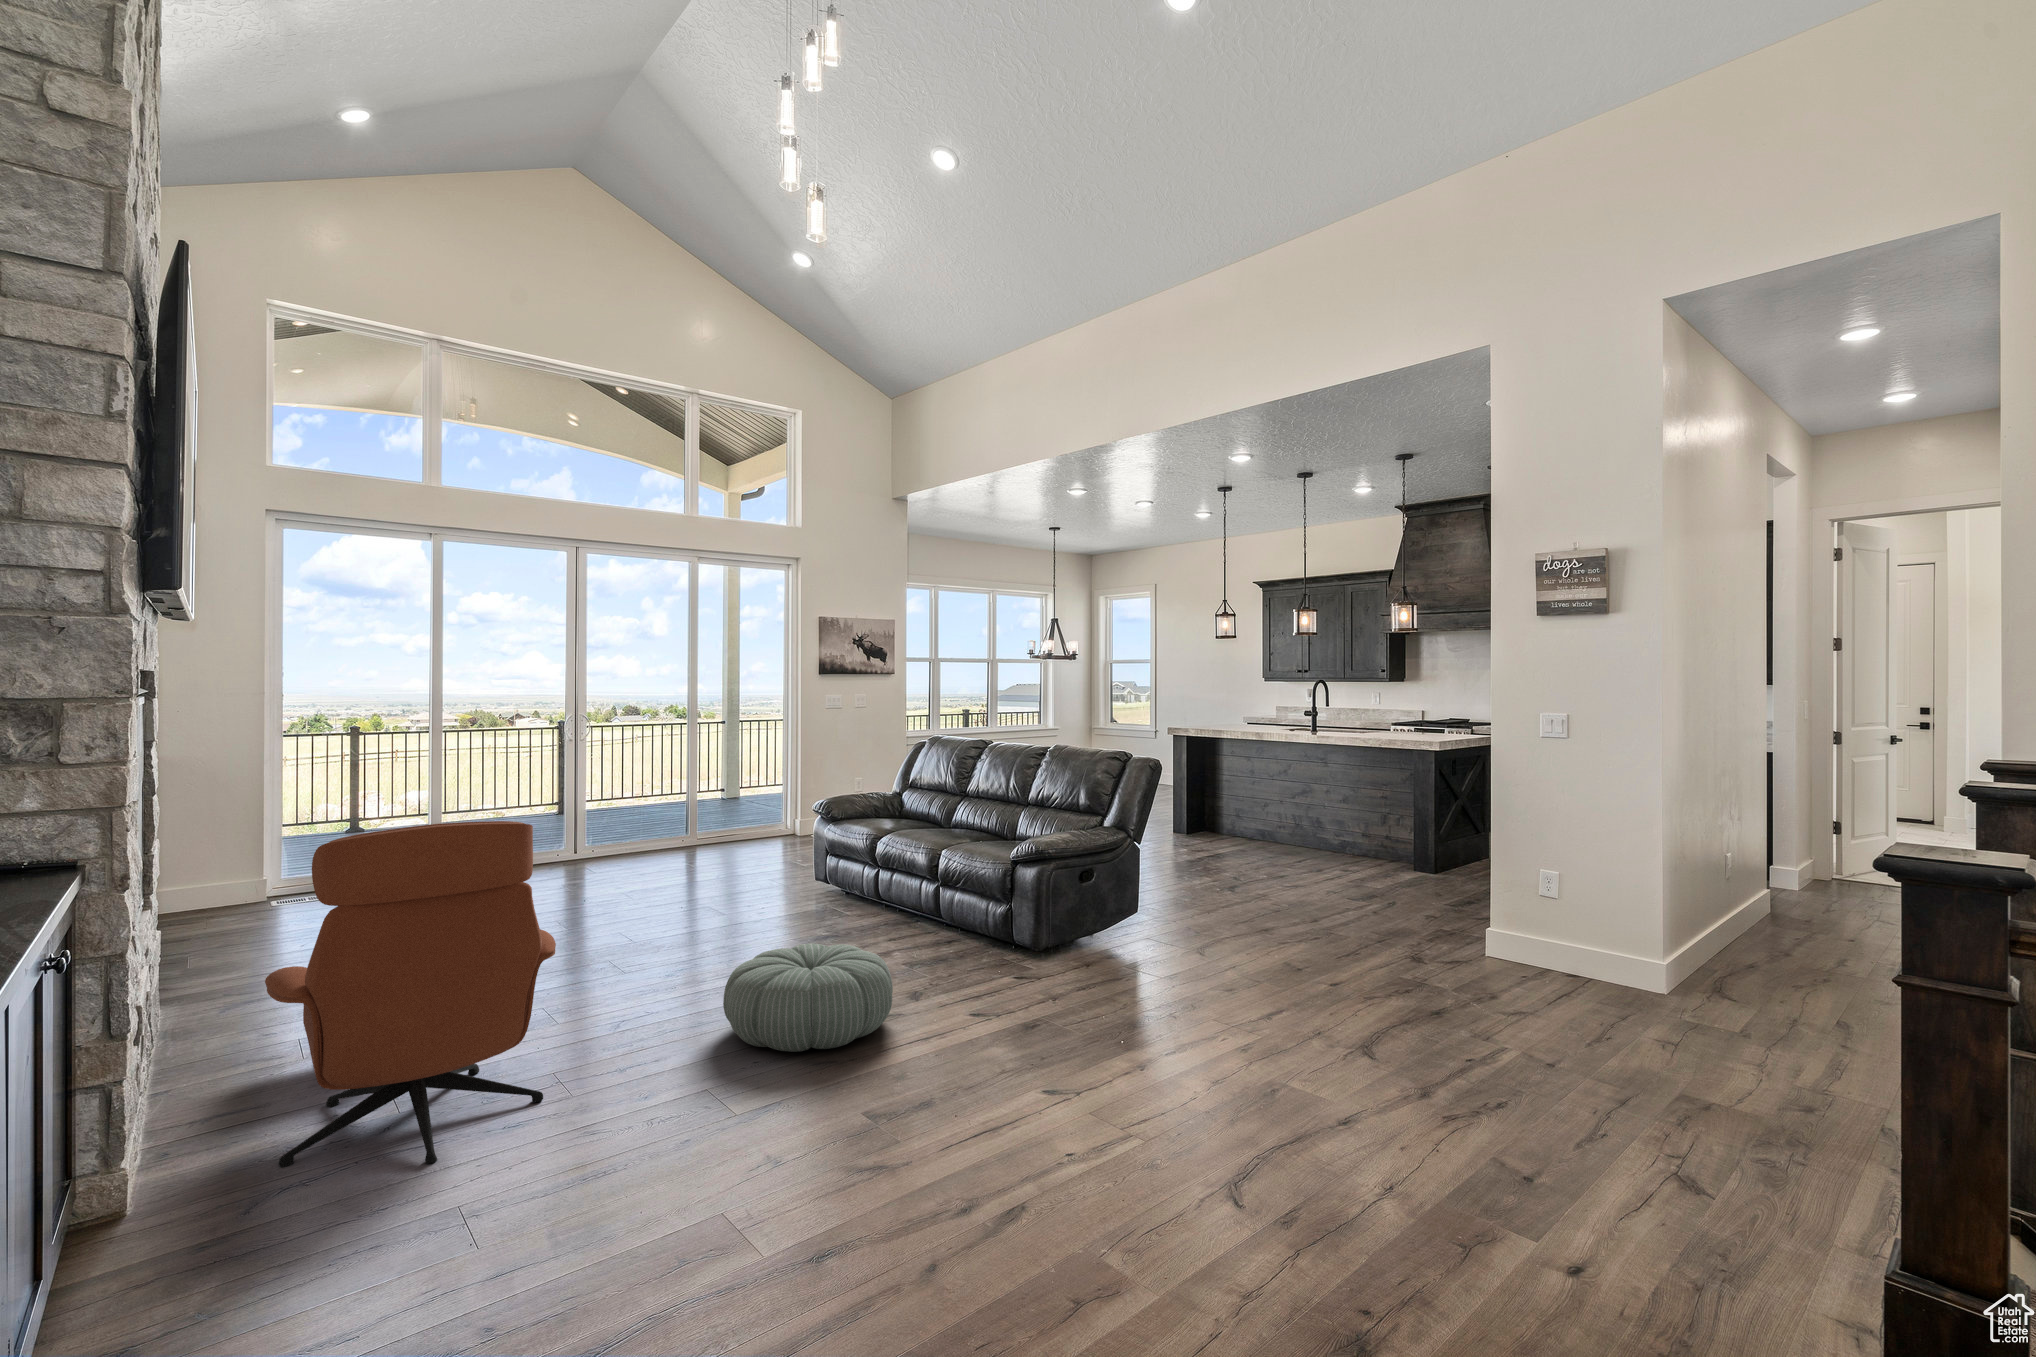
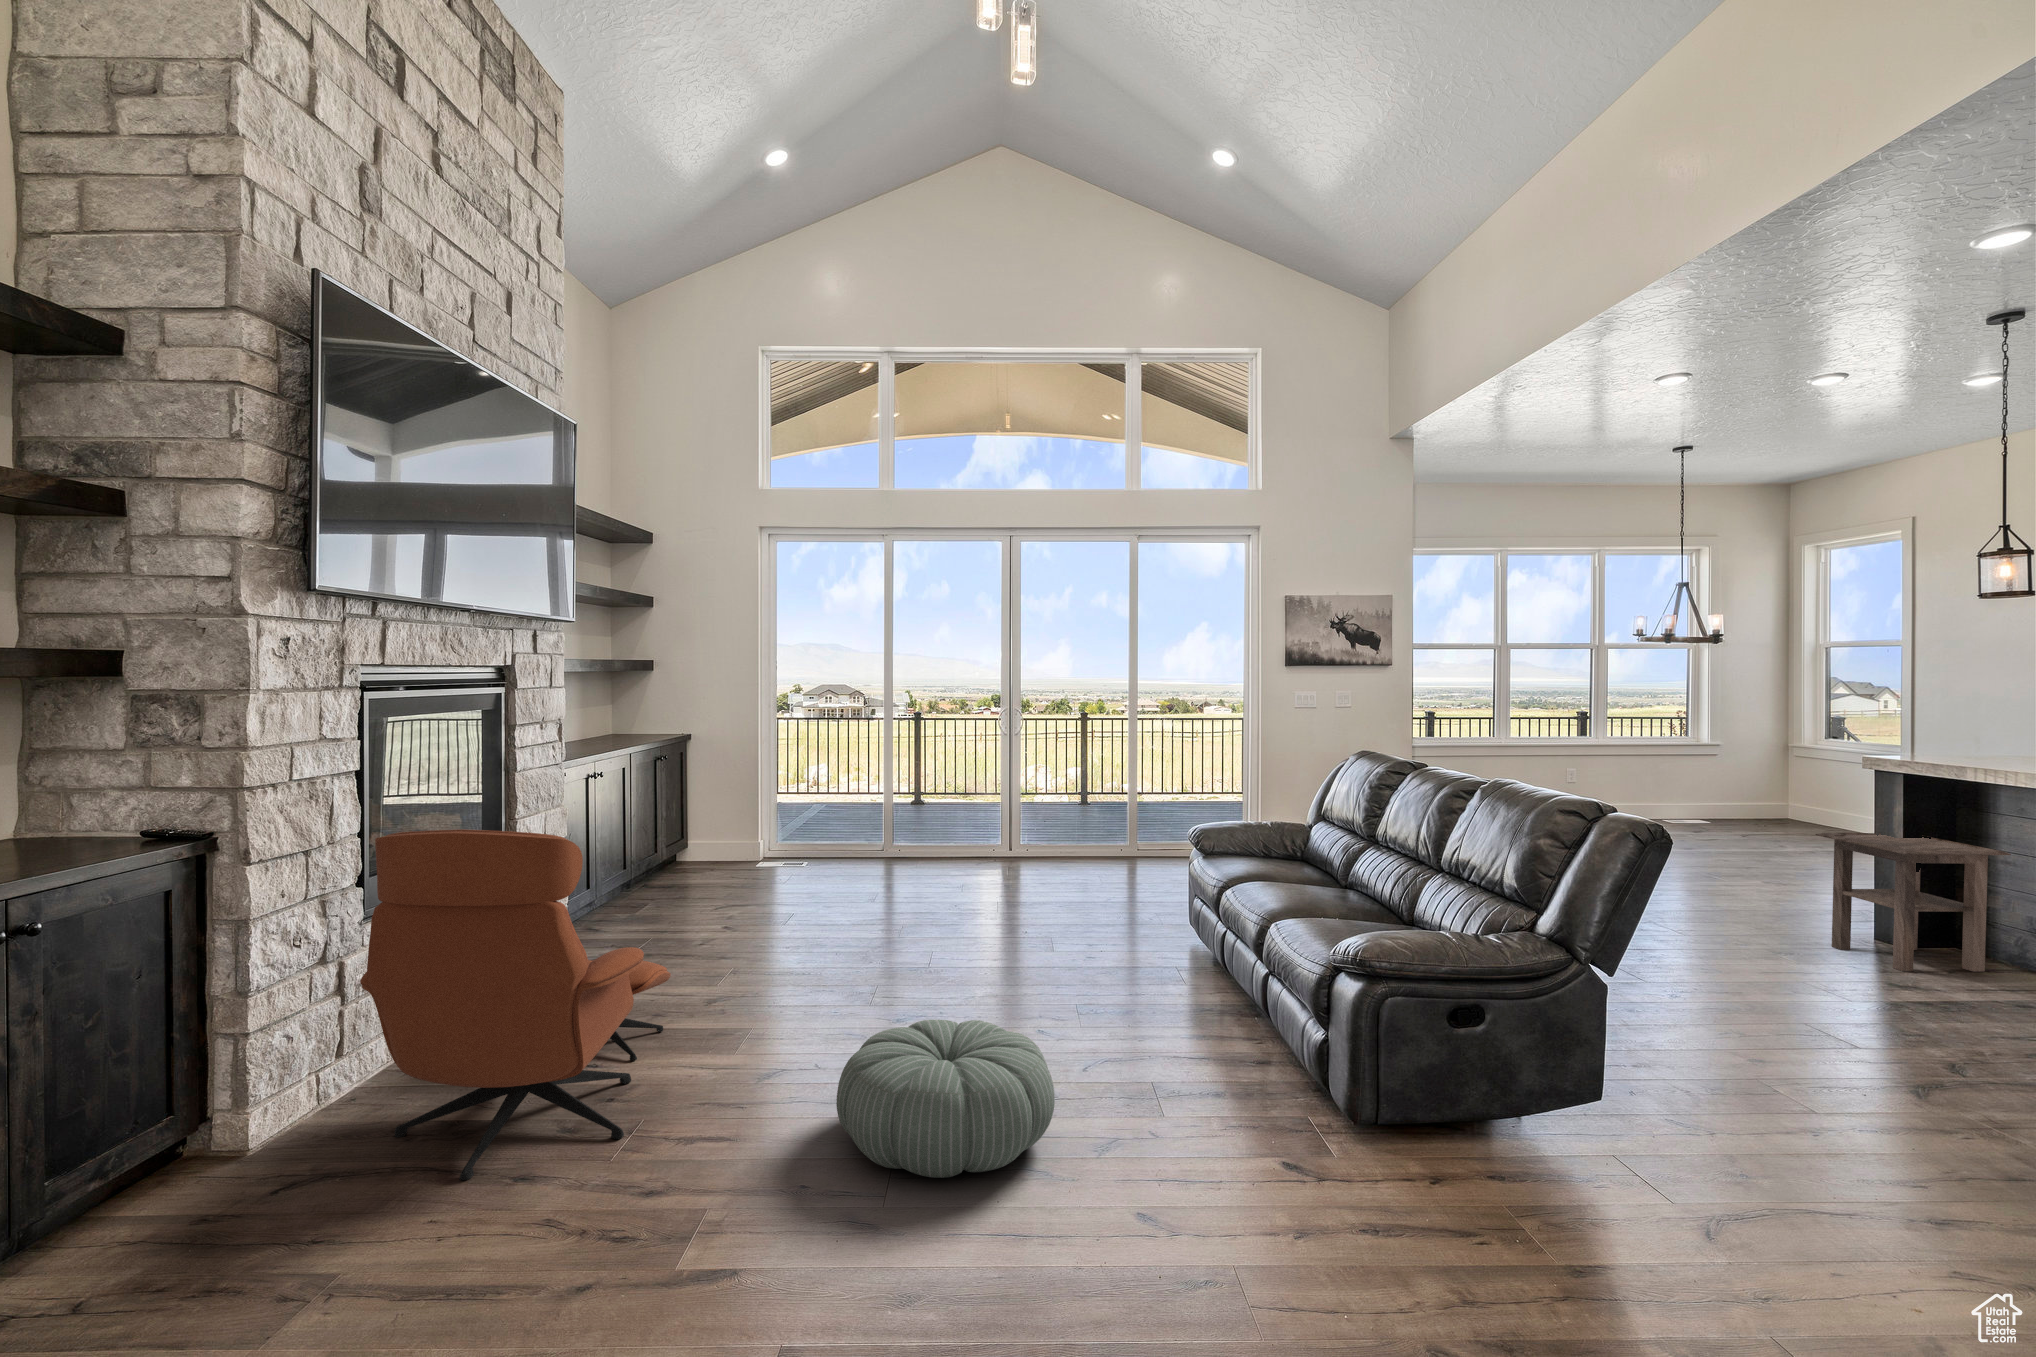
side table: none [1164,767,1249,845] -> present [1815,833,2011,972]

